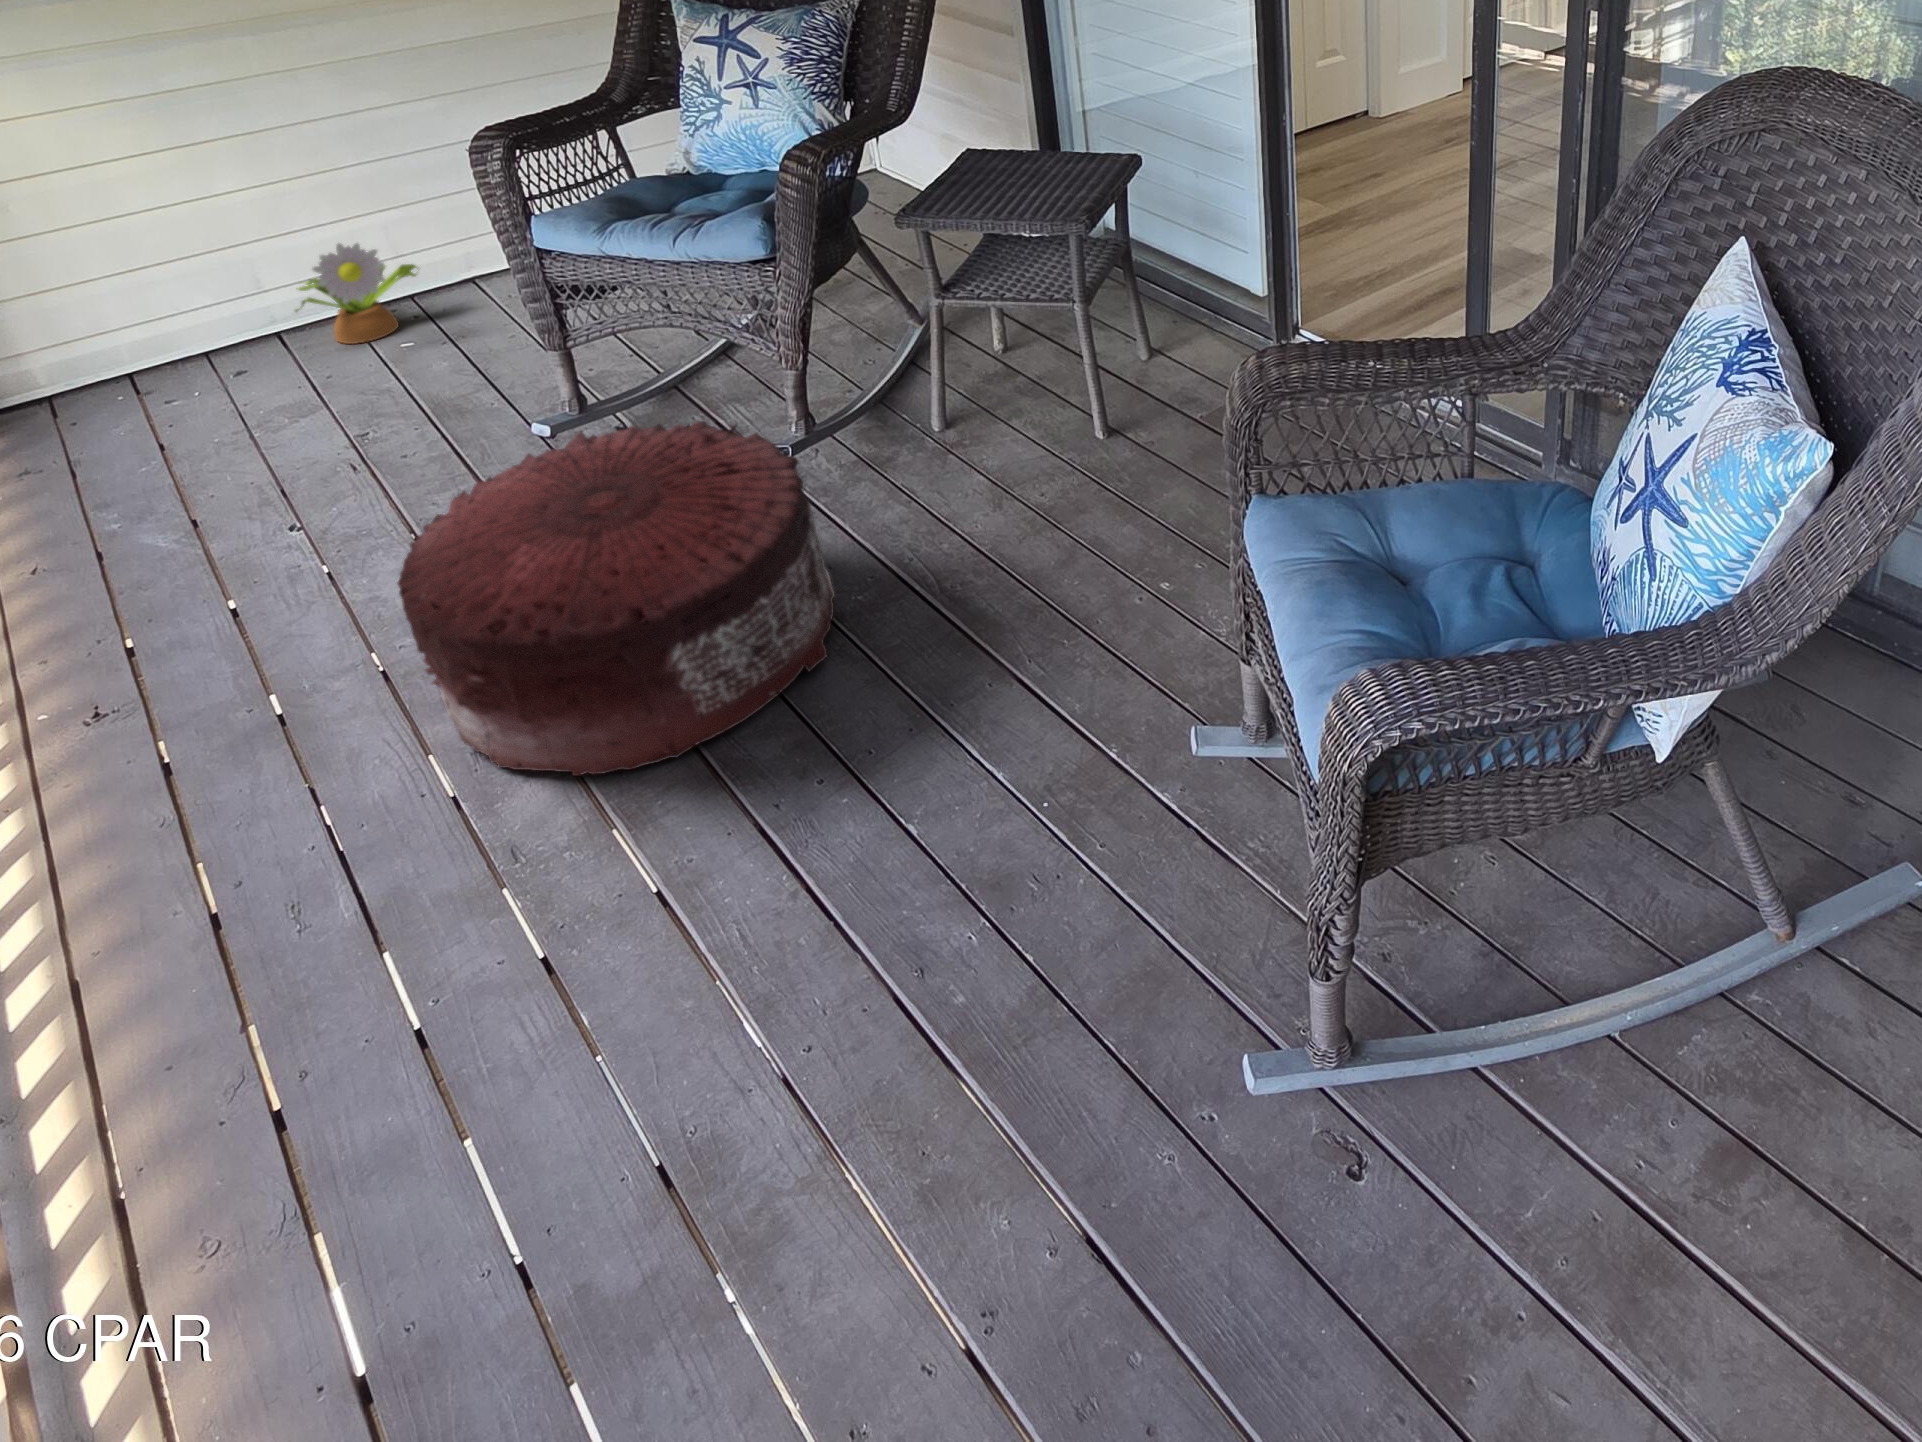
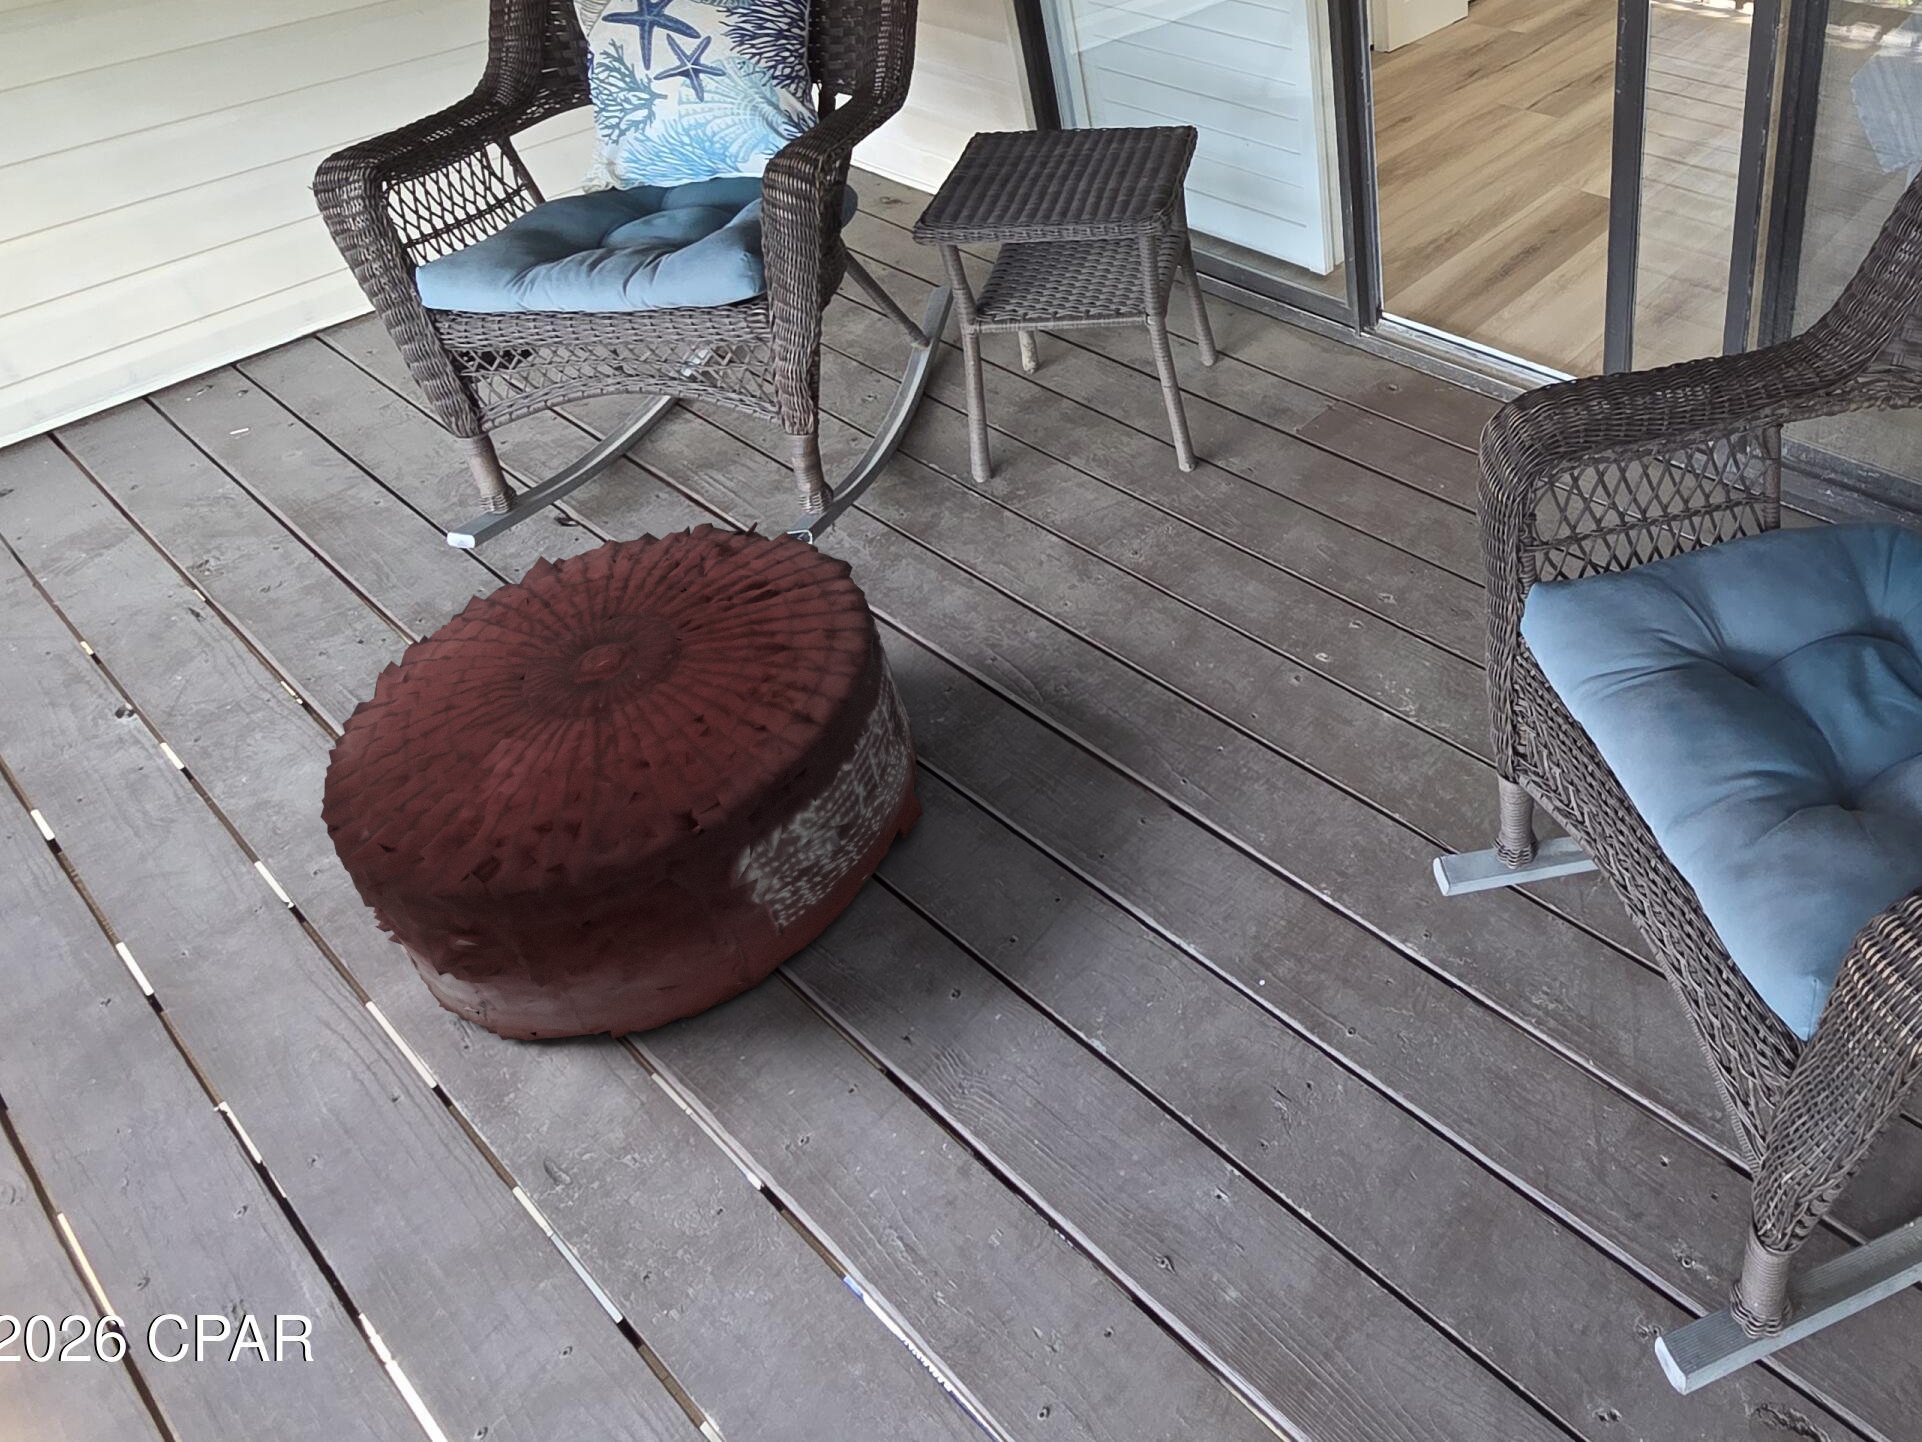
decorative plant: present [296,243,416,344] -> none [77,310,249,439]

